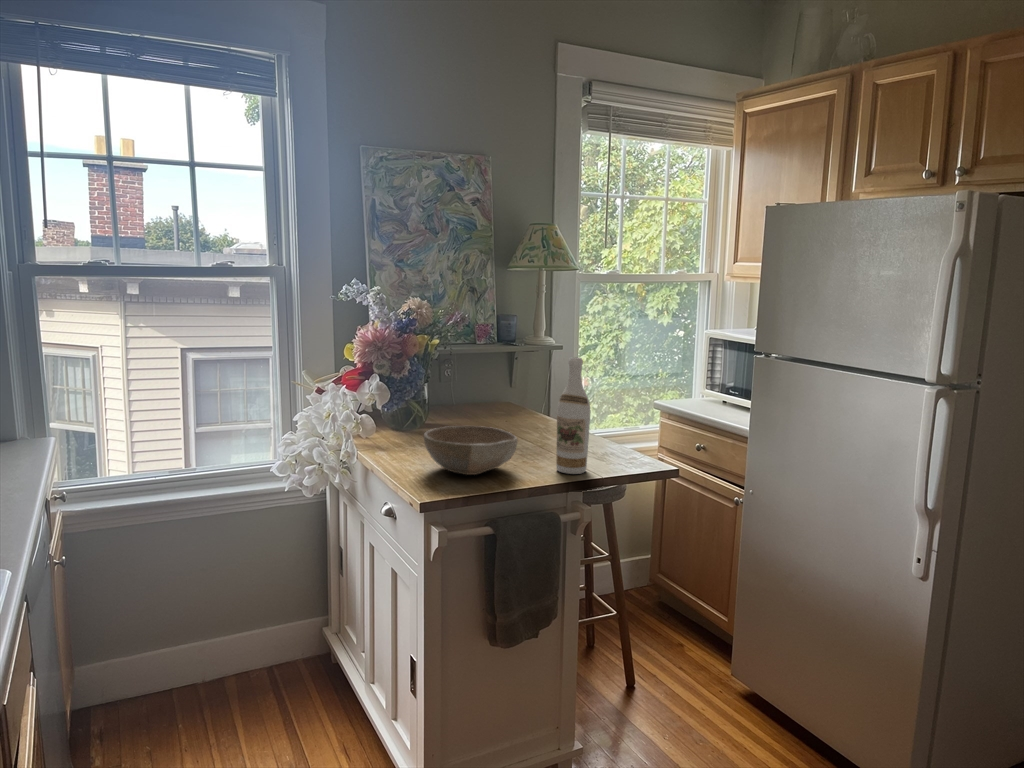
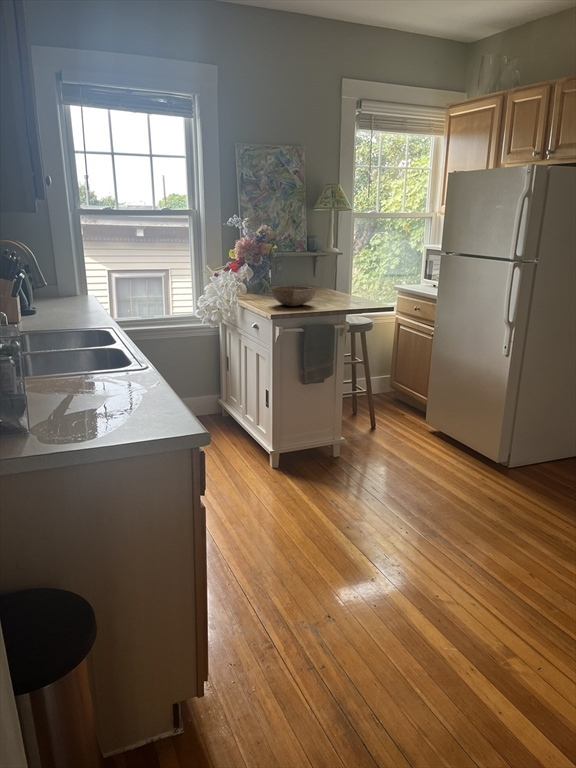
wine bottle: present [556,357,590,474] -> none [334,250,350,306]

